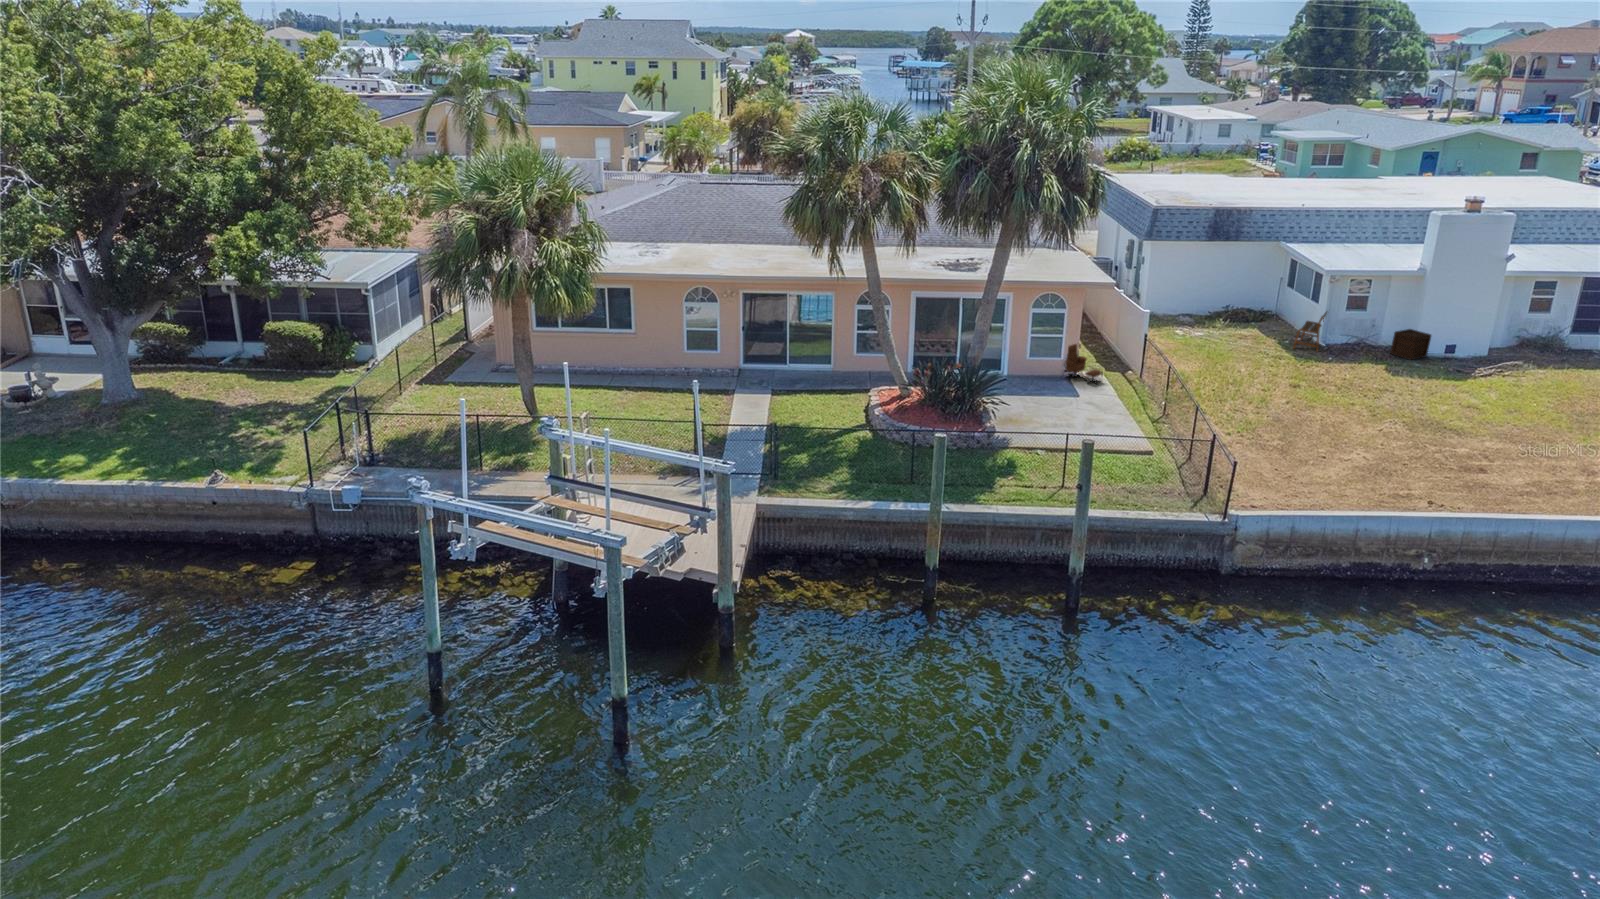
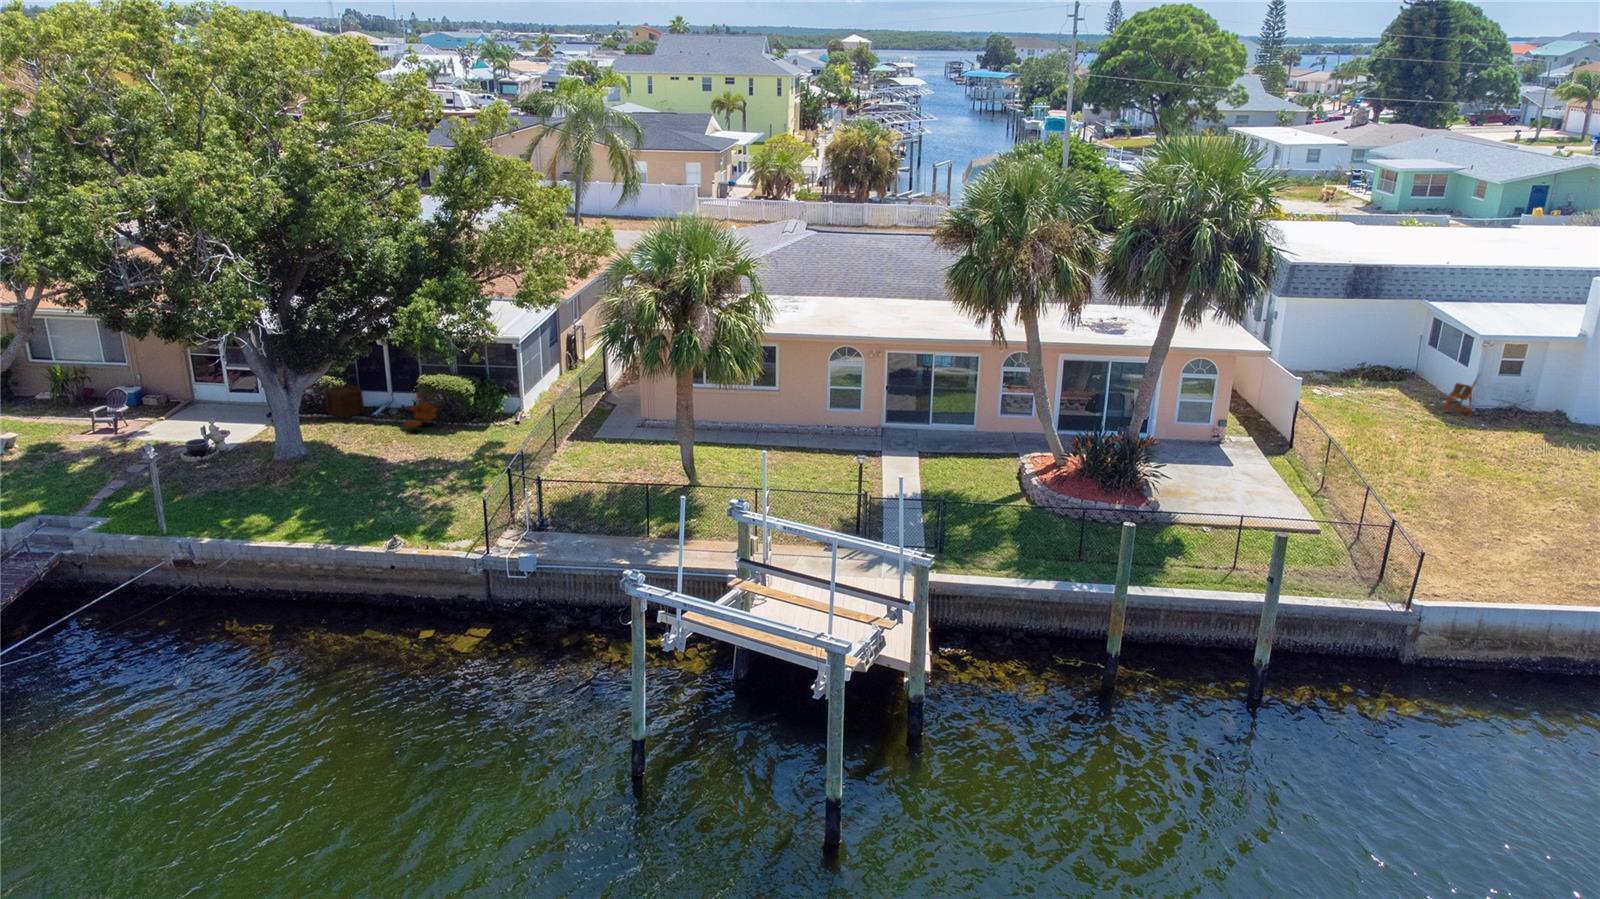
wooden crate: present [1390,329,1431,360] -> present [325,385,365,418]
lounge chair: present [1066,344,1101,383] -> present [404,393,437,433]

